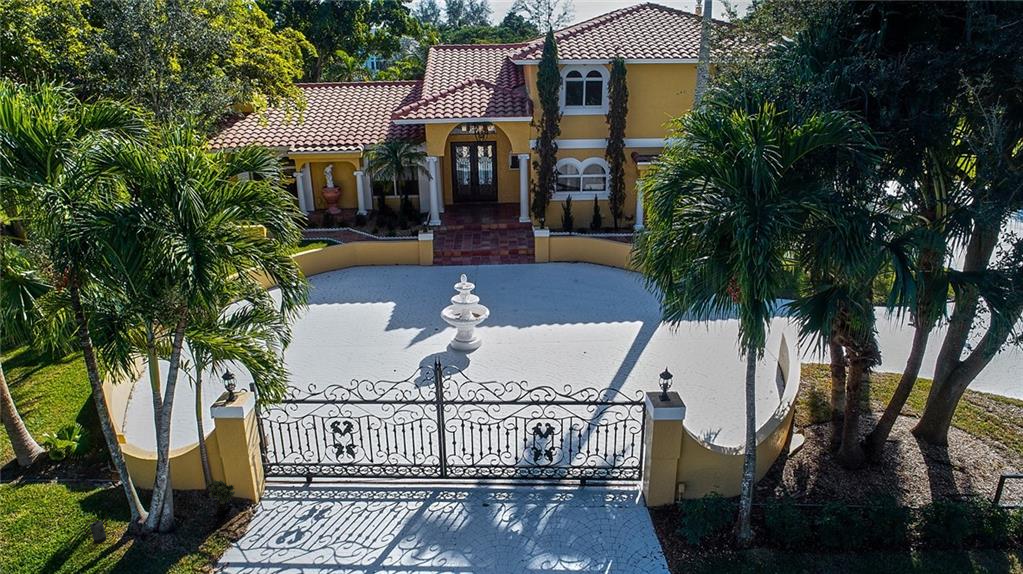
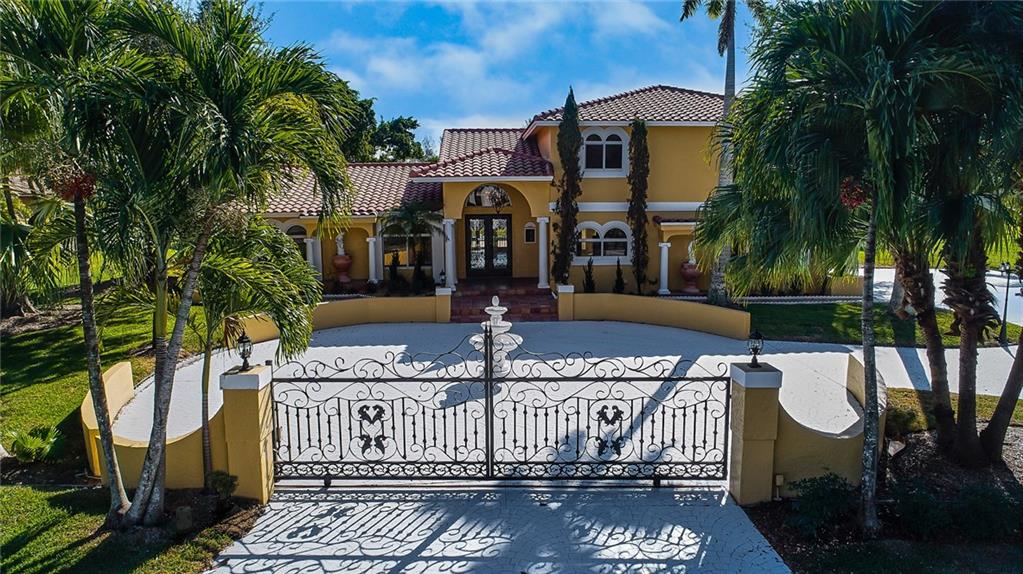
watering can: present [84,514,107,543] -> present [170,499,195,534]

